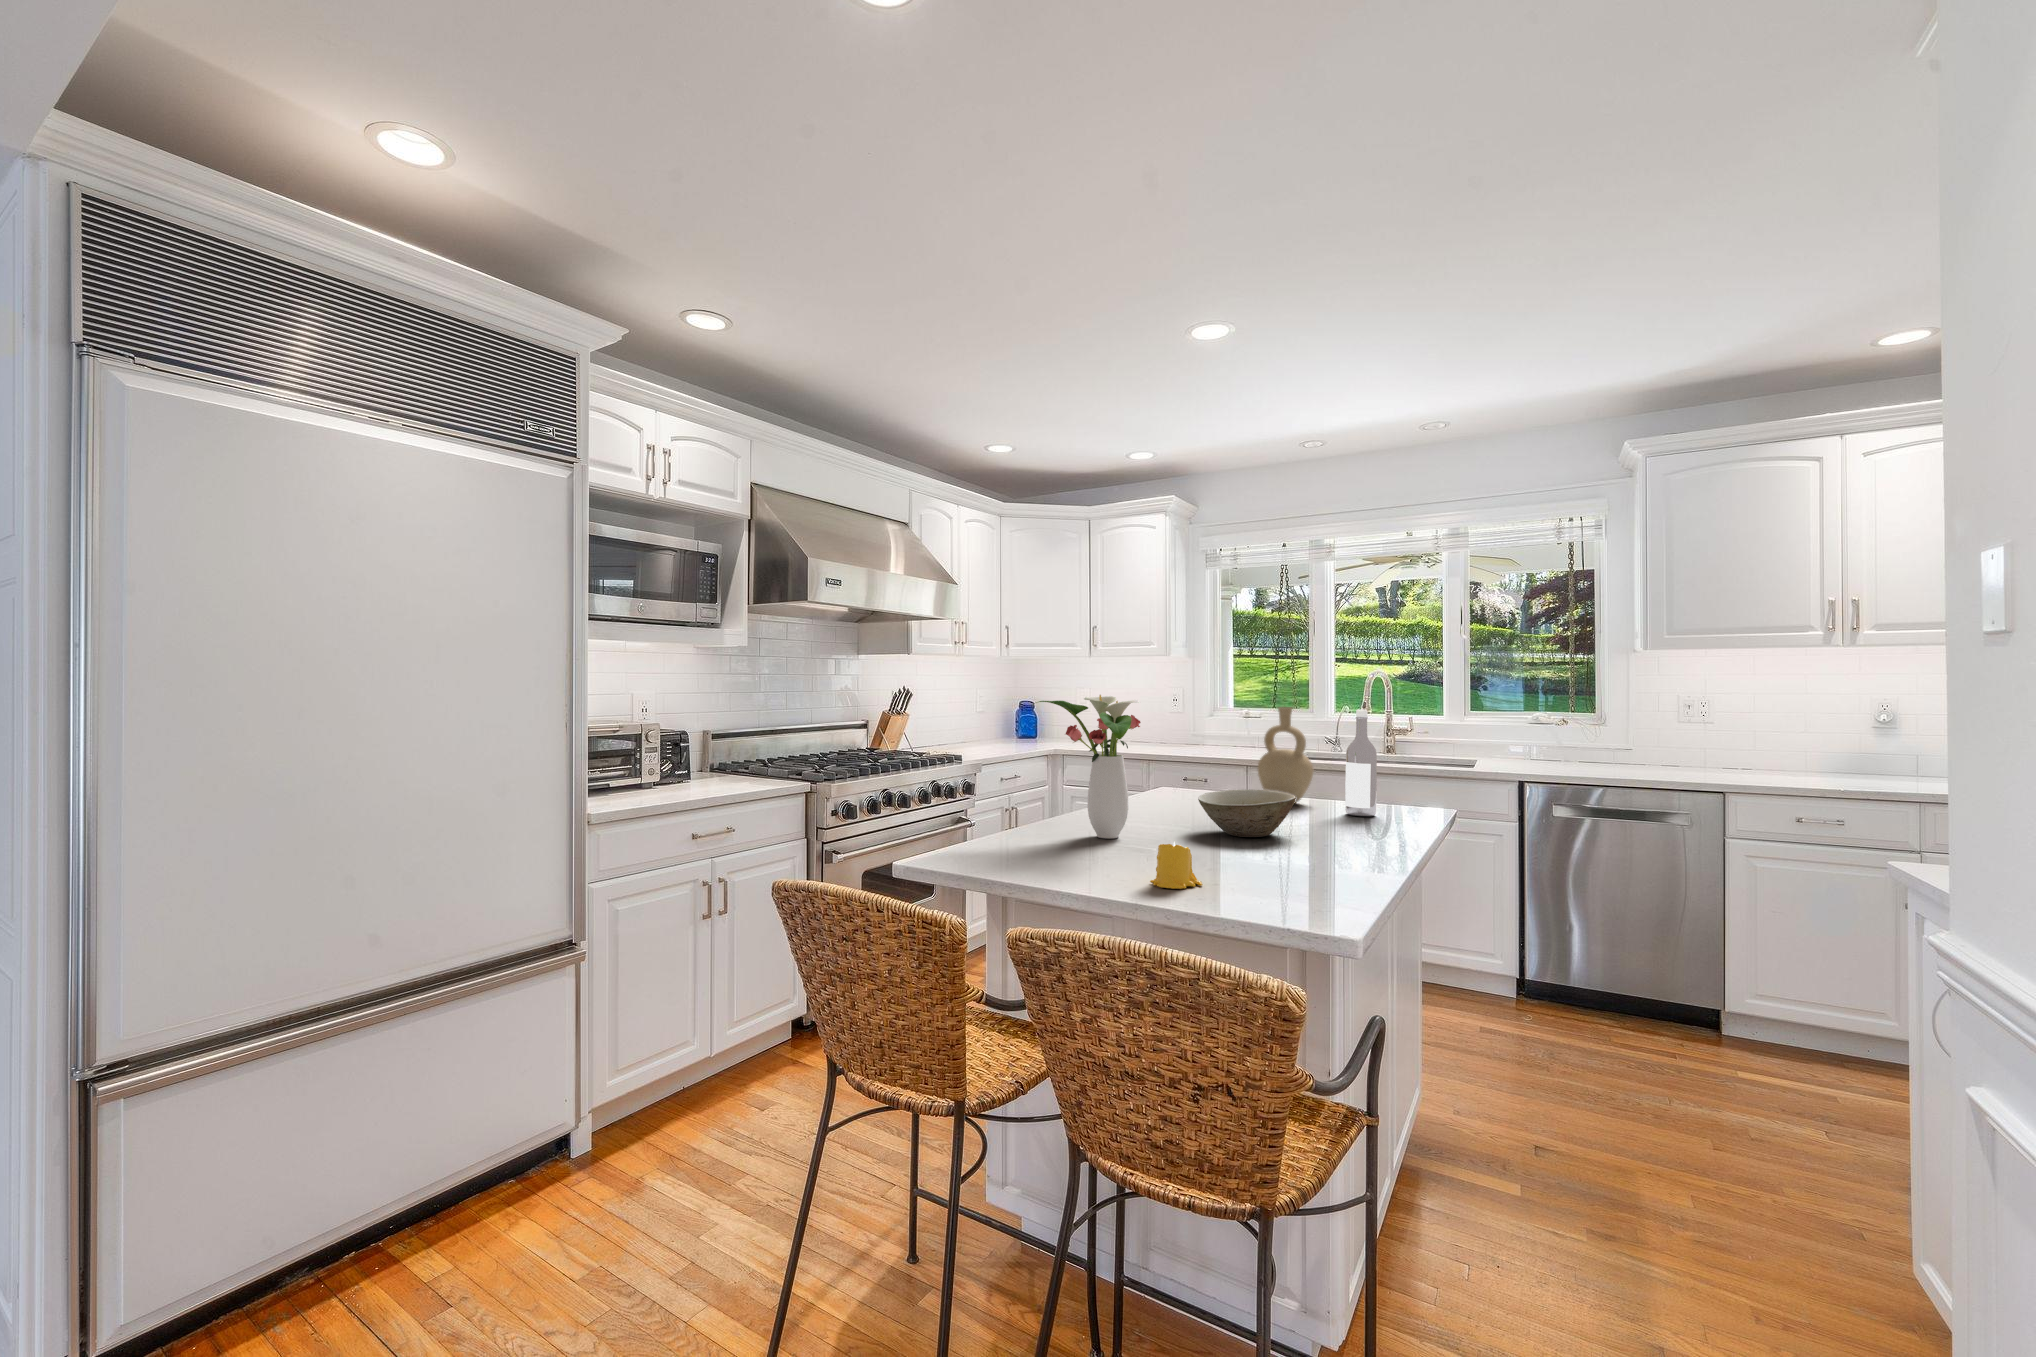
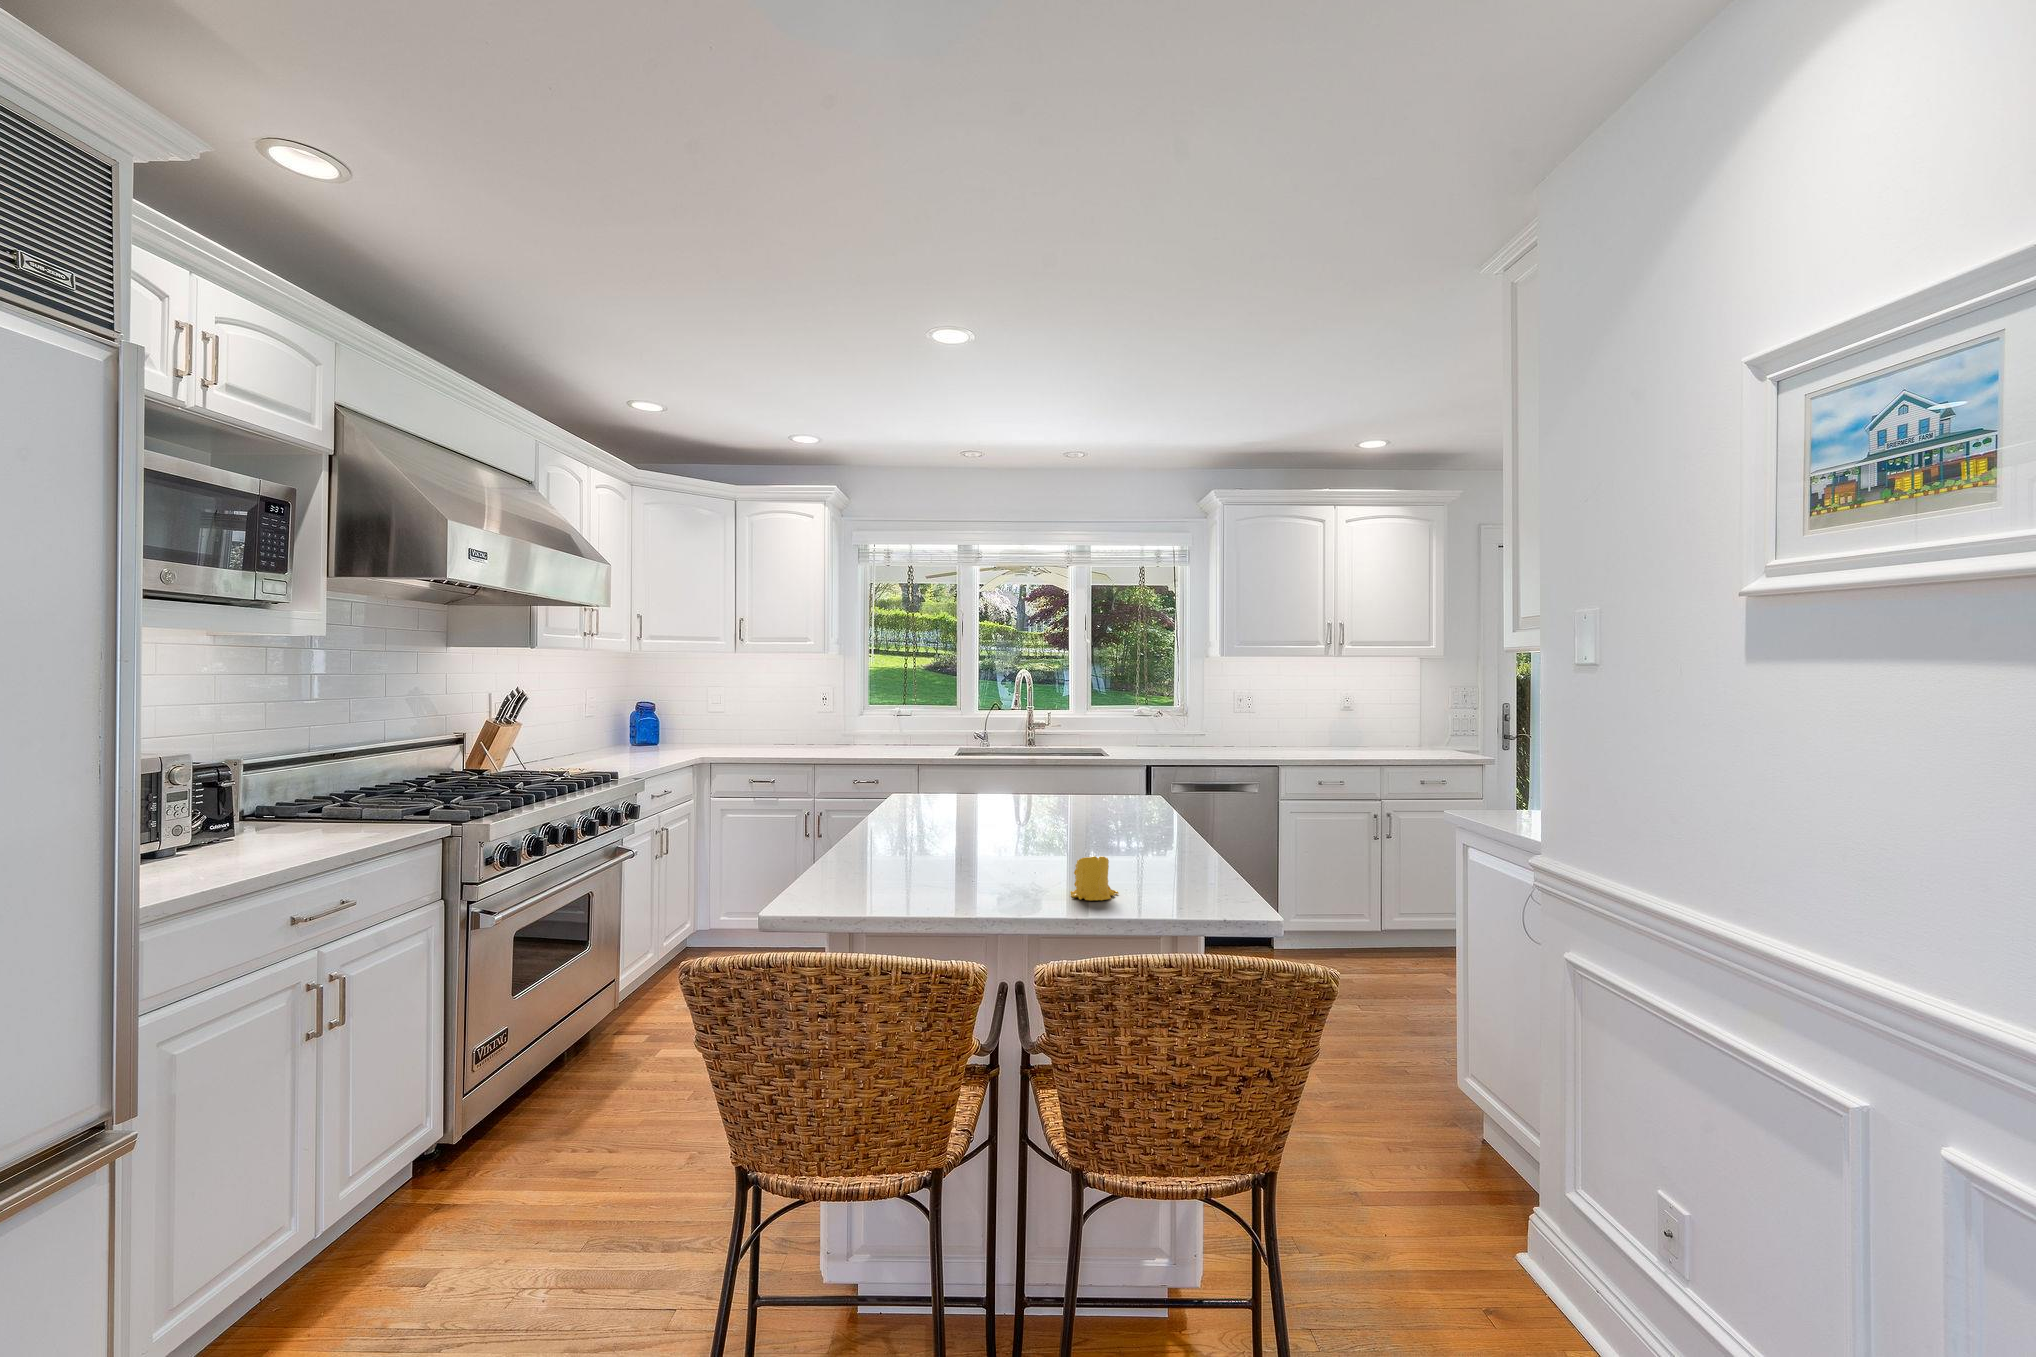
flower arrangement: present [1036,695,1141,838] -> none [858,703,987,857]
vase: present [1258,707,1313,803] -> none [995,709,1047,805]
wine bottle: present [1345,710,1377,816] -> none [1089,712,1117,812]
bowl: present [1198,790,1296,837] -> none [1005,794,1098,842]

